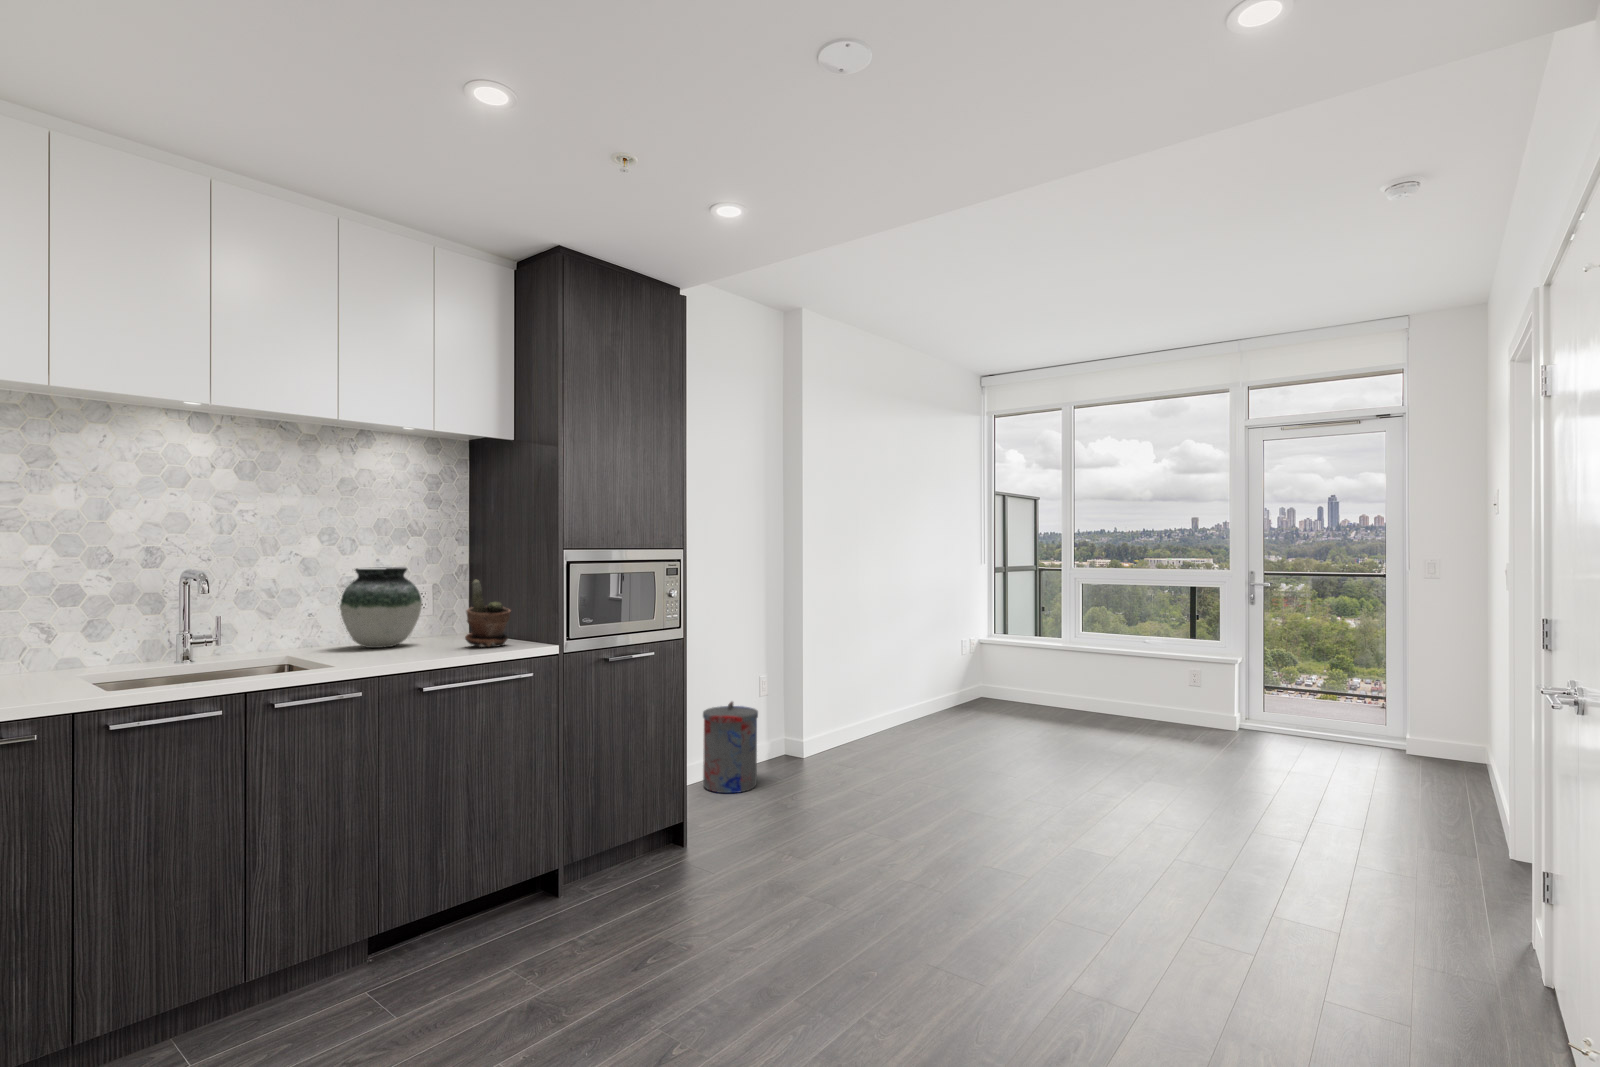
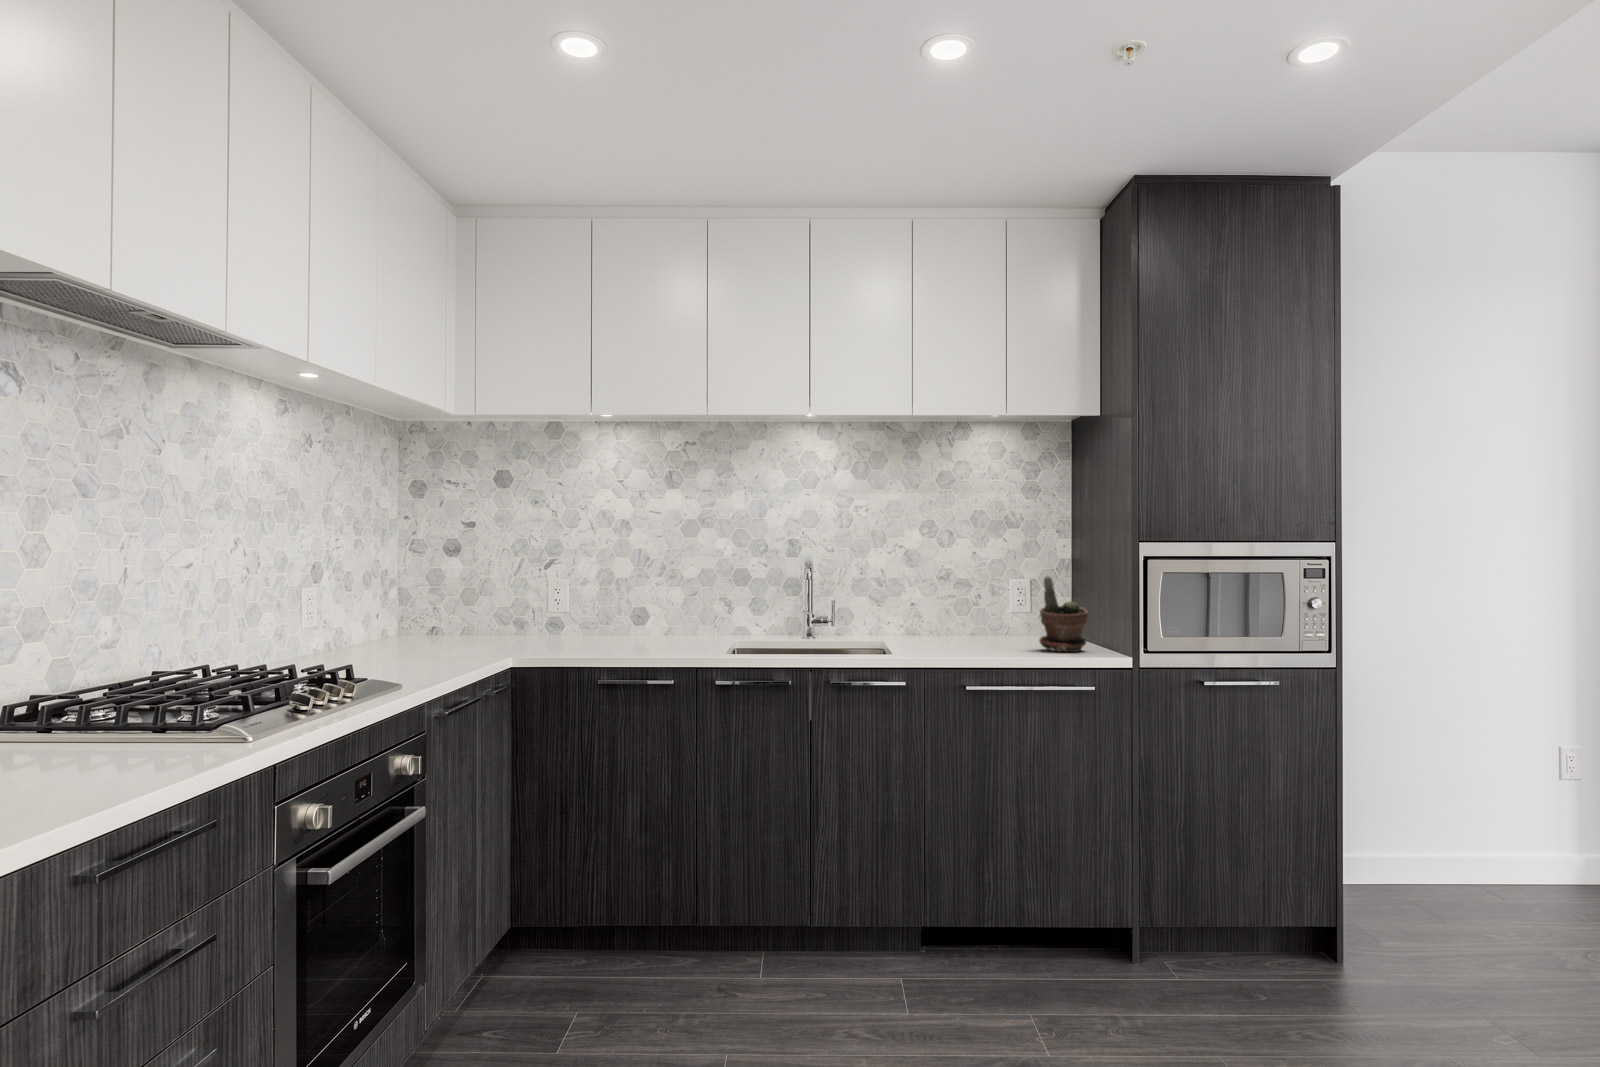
vase: present [340,567,422,648] -> none [939,561,1016,642]
trash can: present [703,702,758,793] -> none [1437,777,1540,920]

